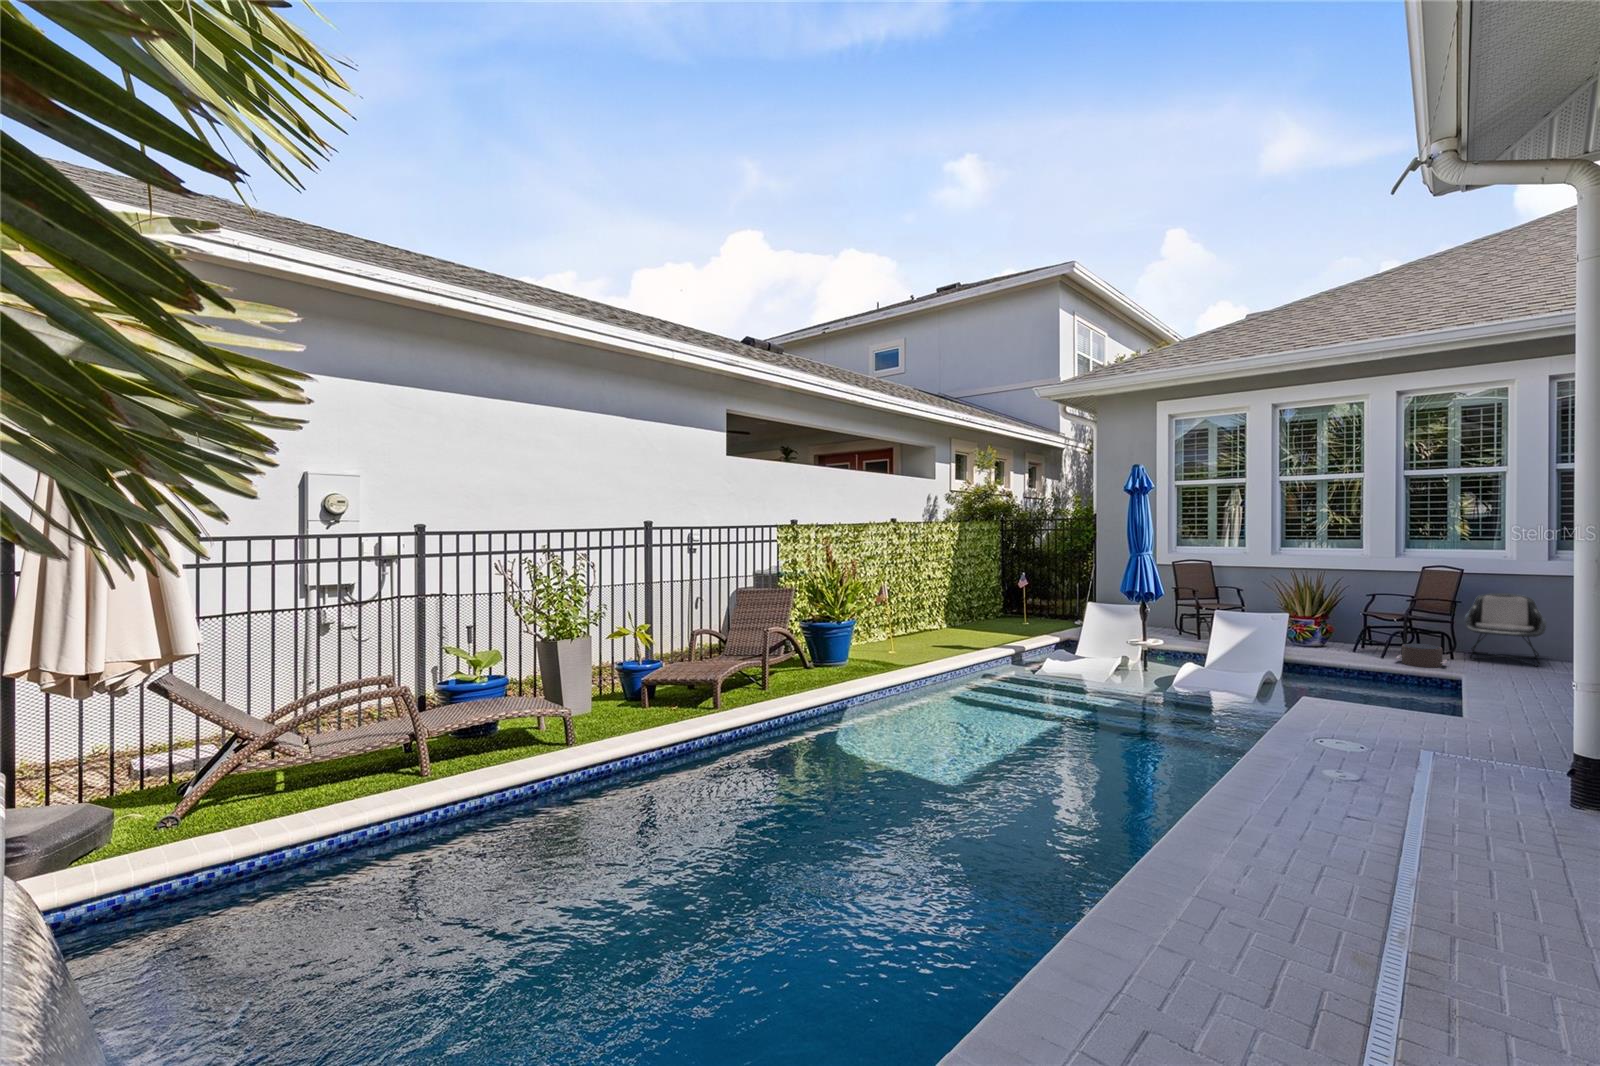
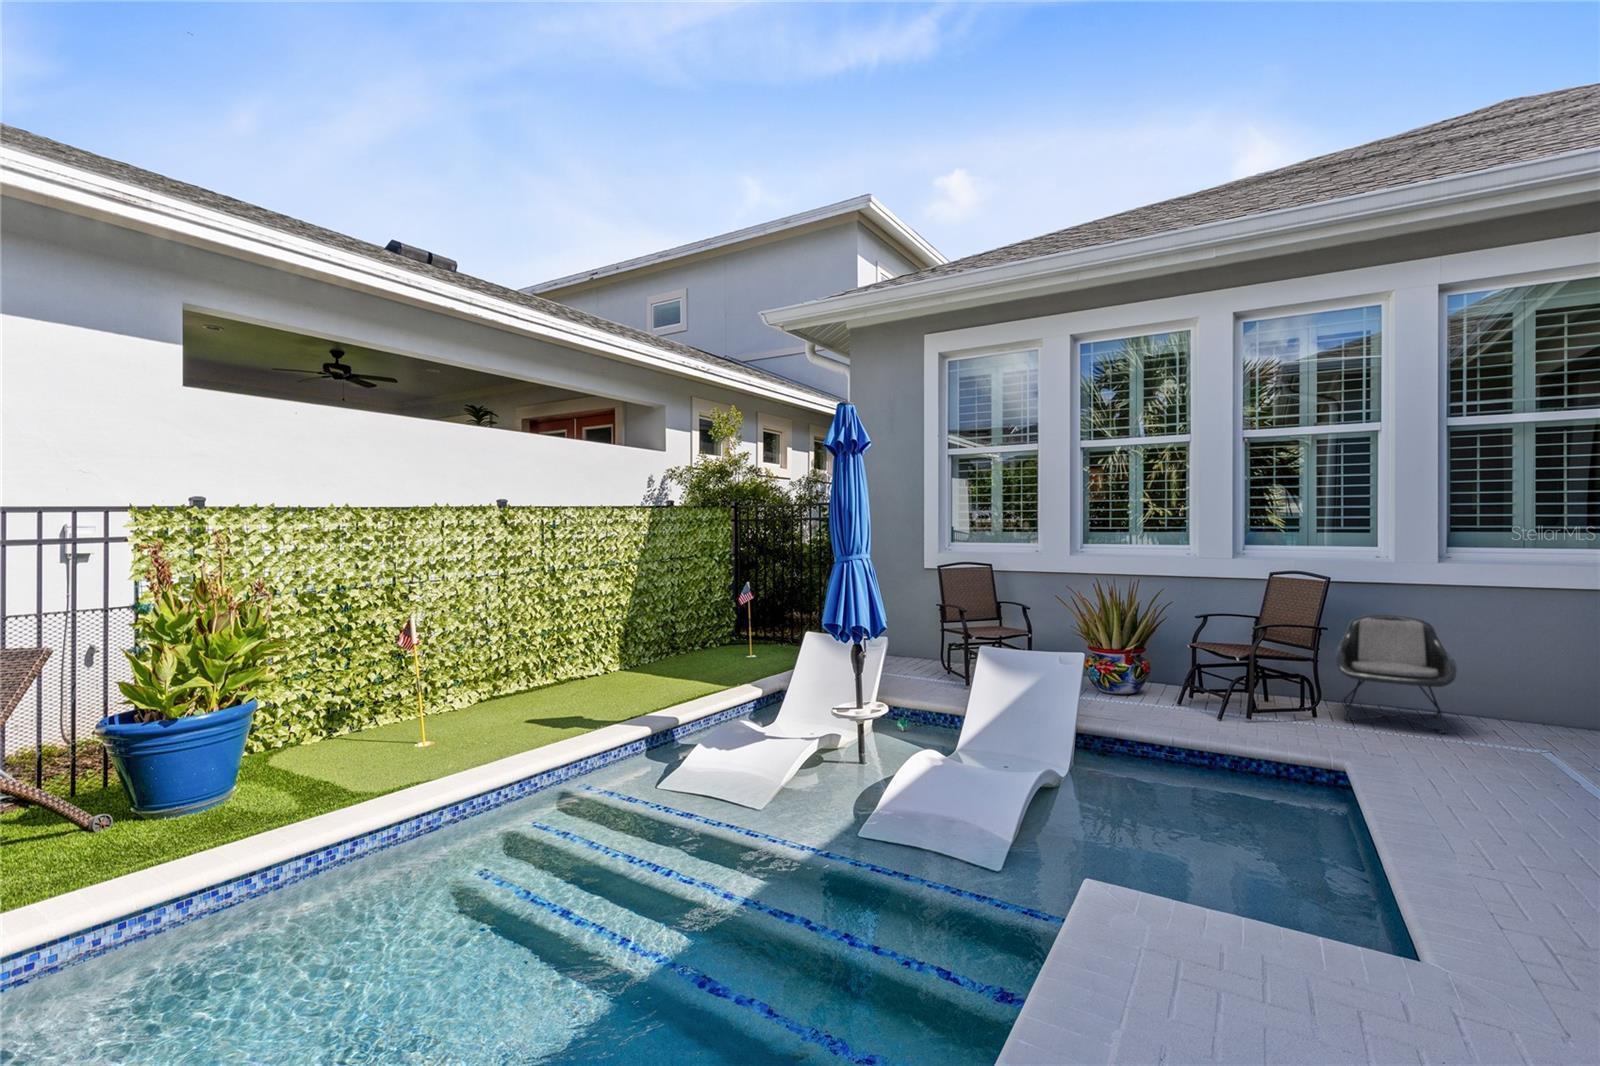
pouf: present [1396,644,1447,668] -> none [1237,697,1314,739]

